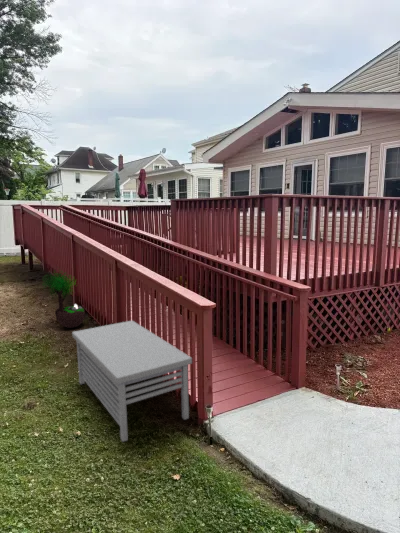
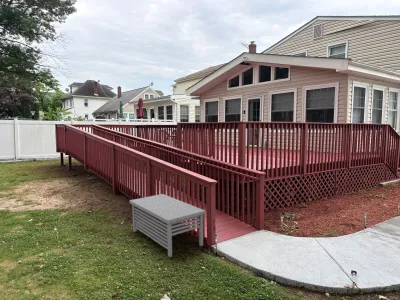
potted tree: present [43,273,85,328] -> none [97,164,124,203]

